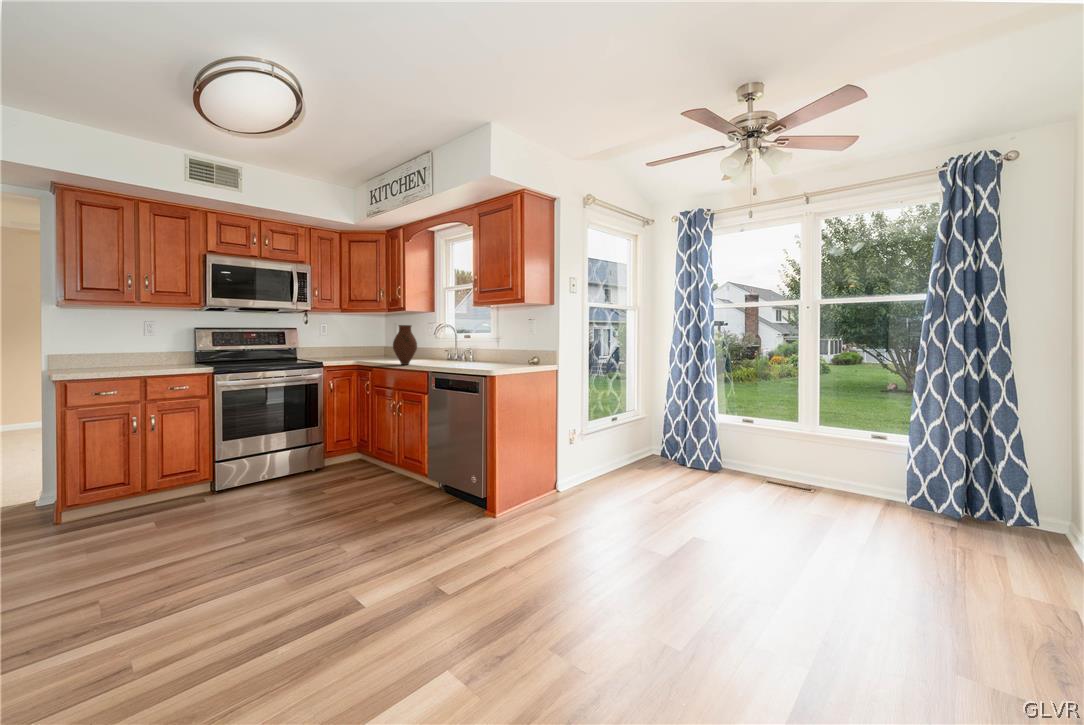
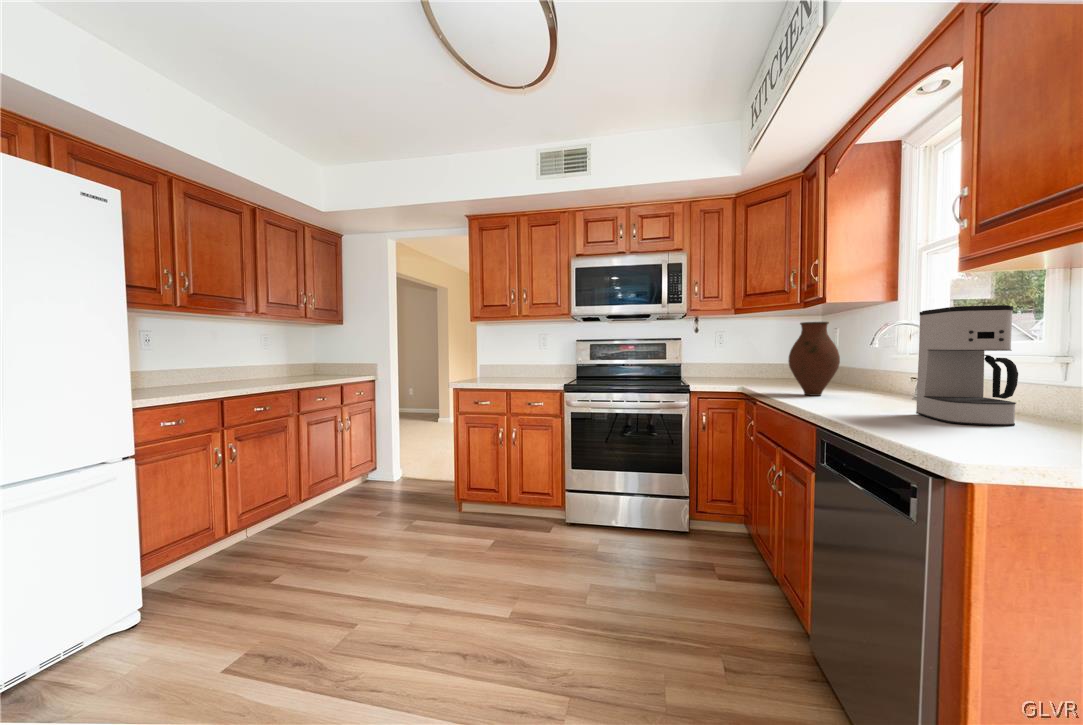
coffee maker: none [455,325,484,370] -> present [916,305,1018,426]

